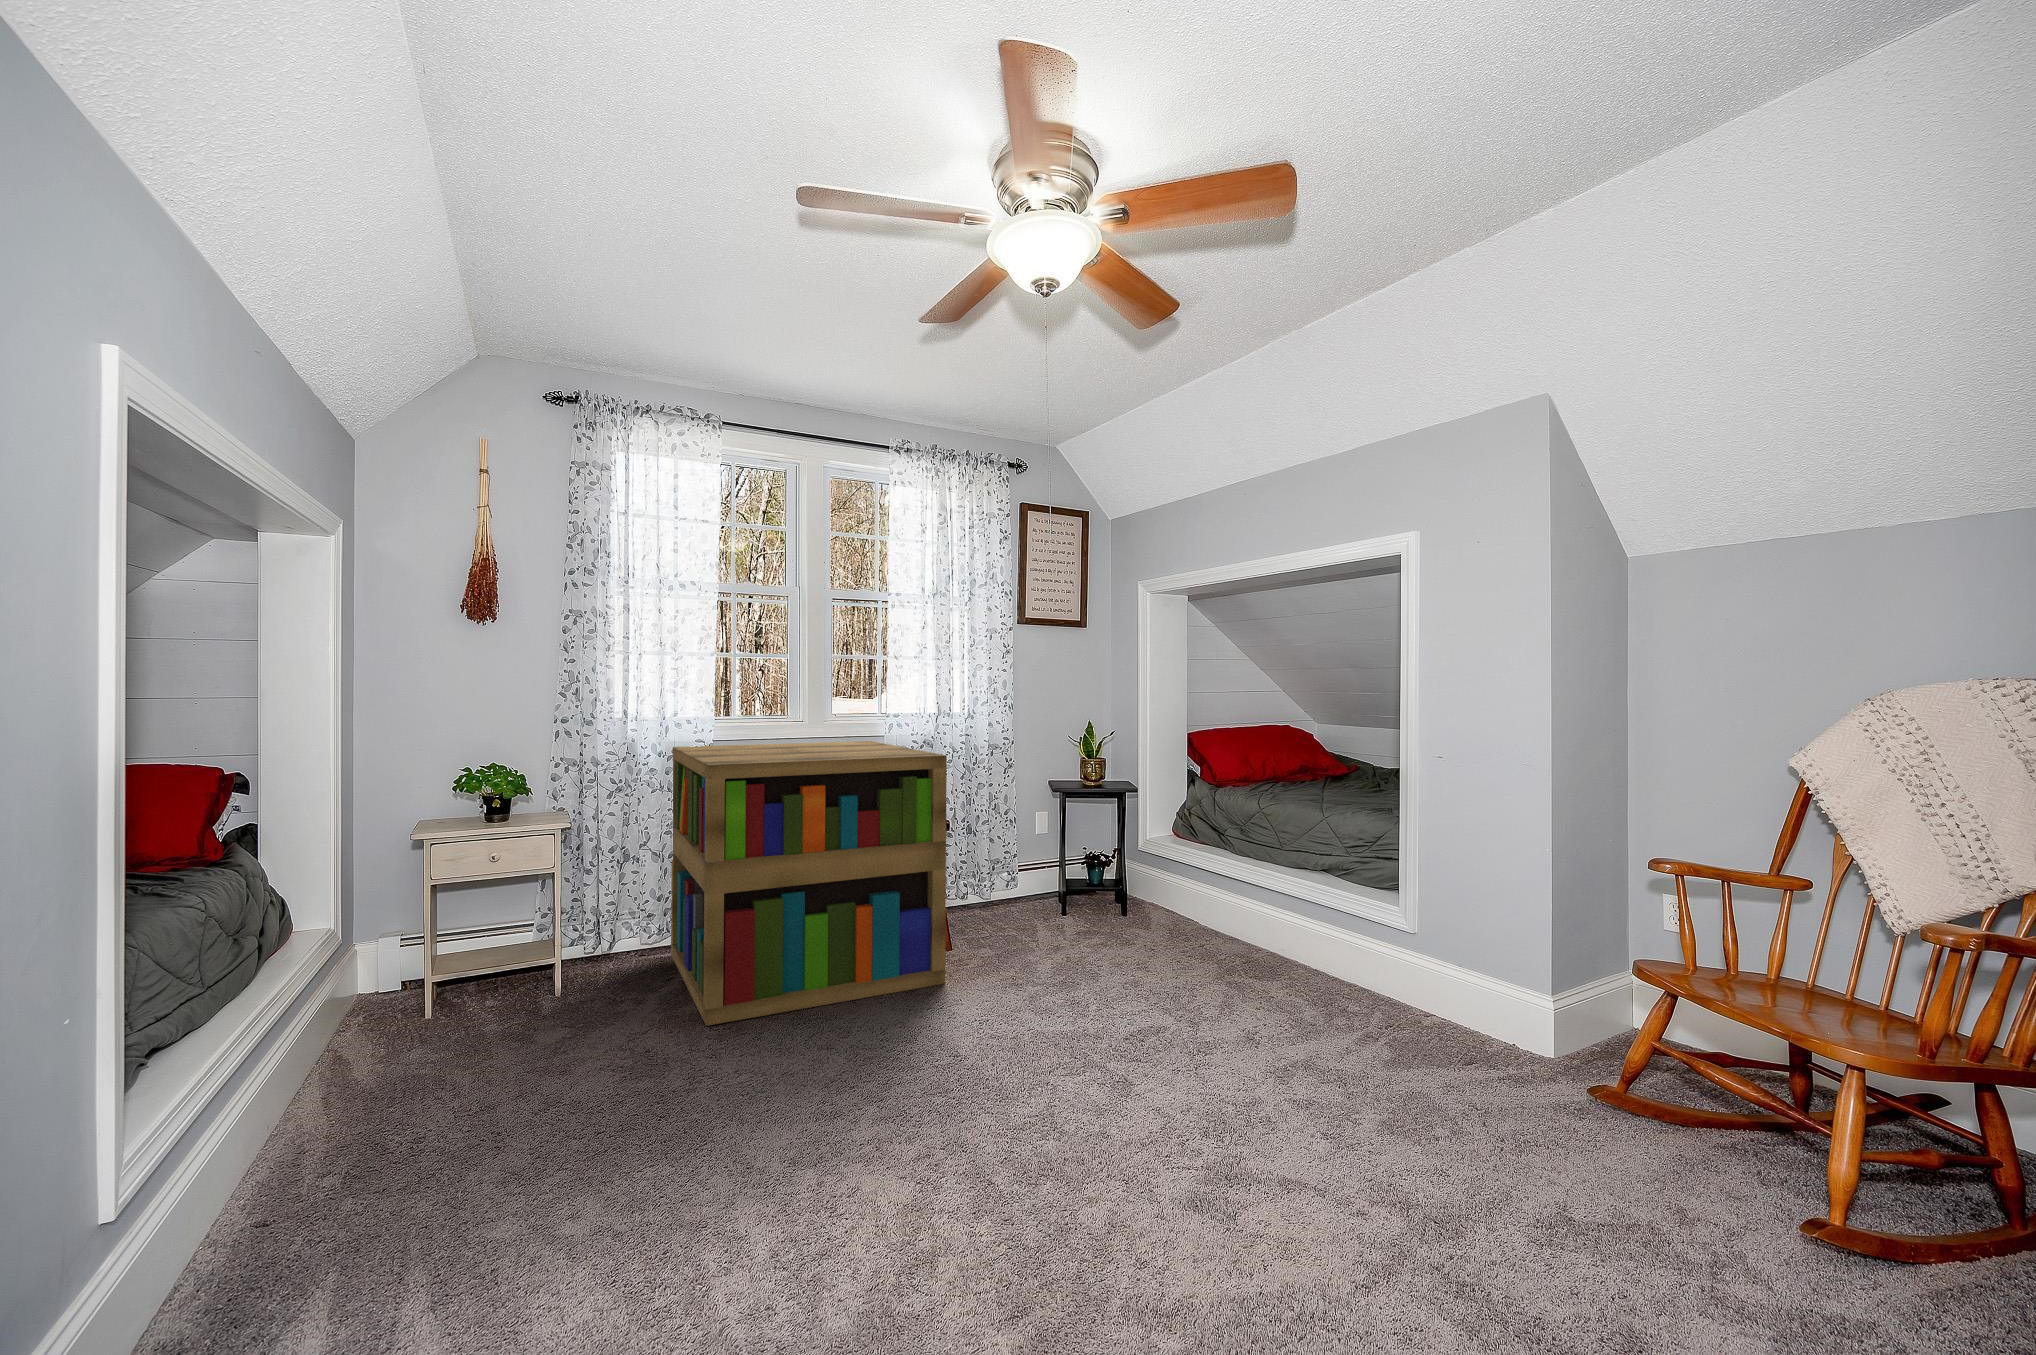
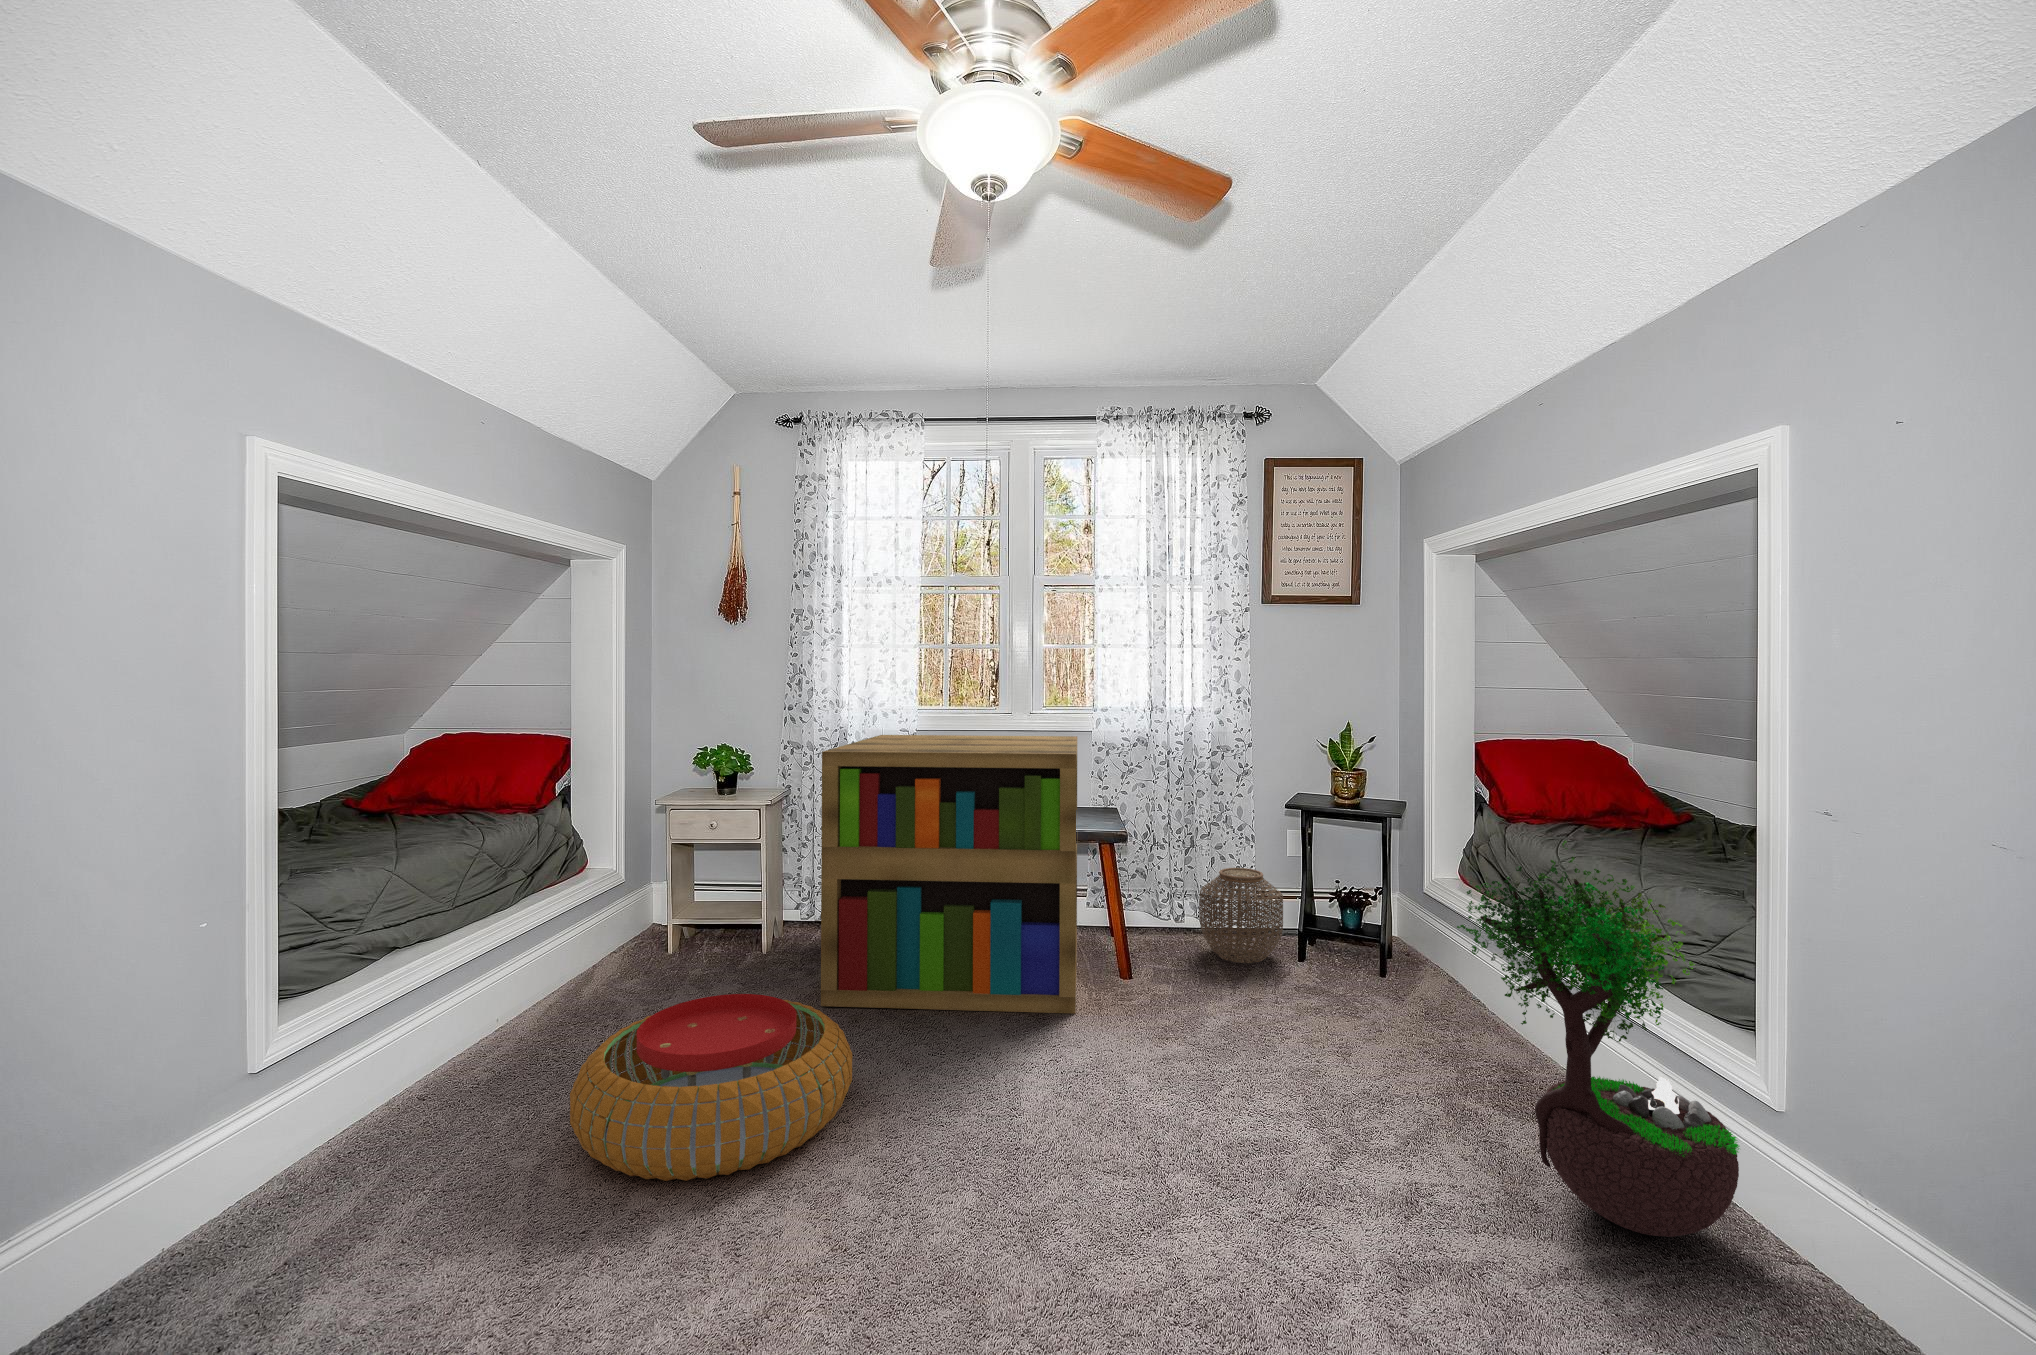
potted tree: none [1277,792,1430,1021] -> present [1457,840,1740,1237]
woven basket: none [985,847,1053,925] -> present [1199,868,1283,963]
pouf: none [592,1007,870,1192] -> present [570,994,853,1181]

